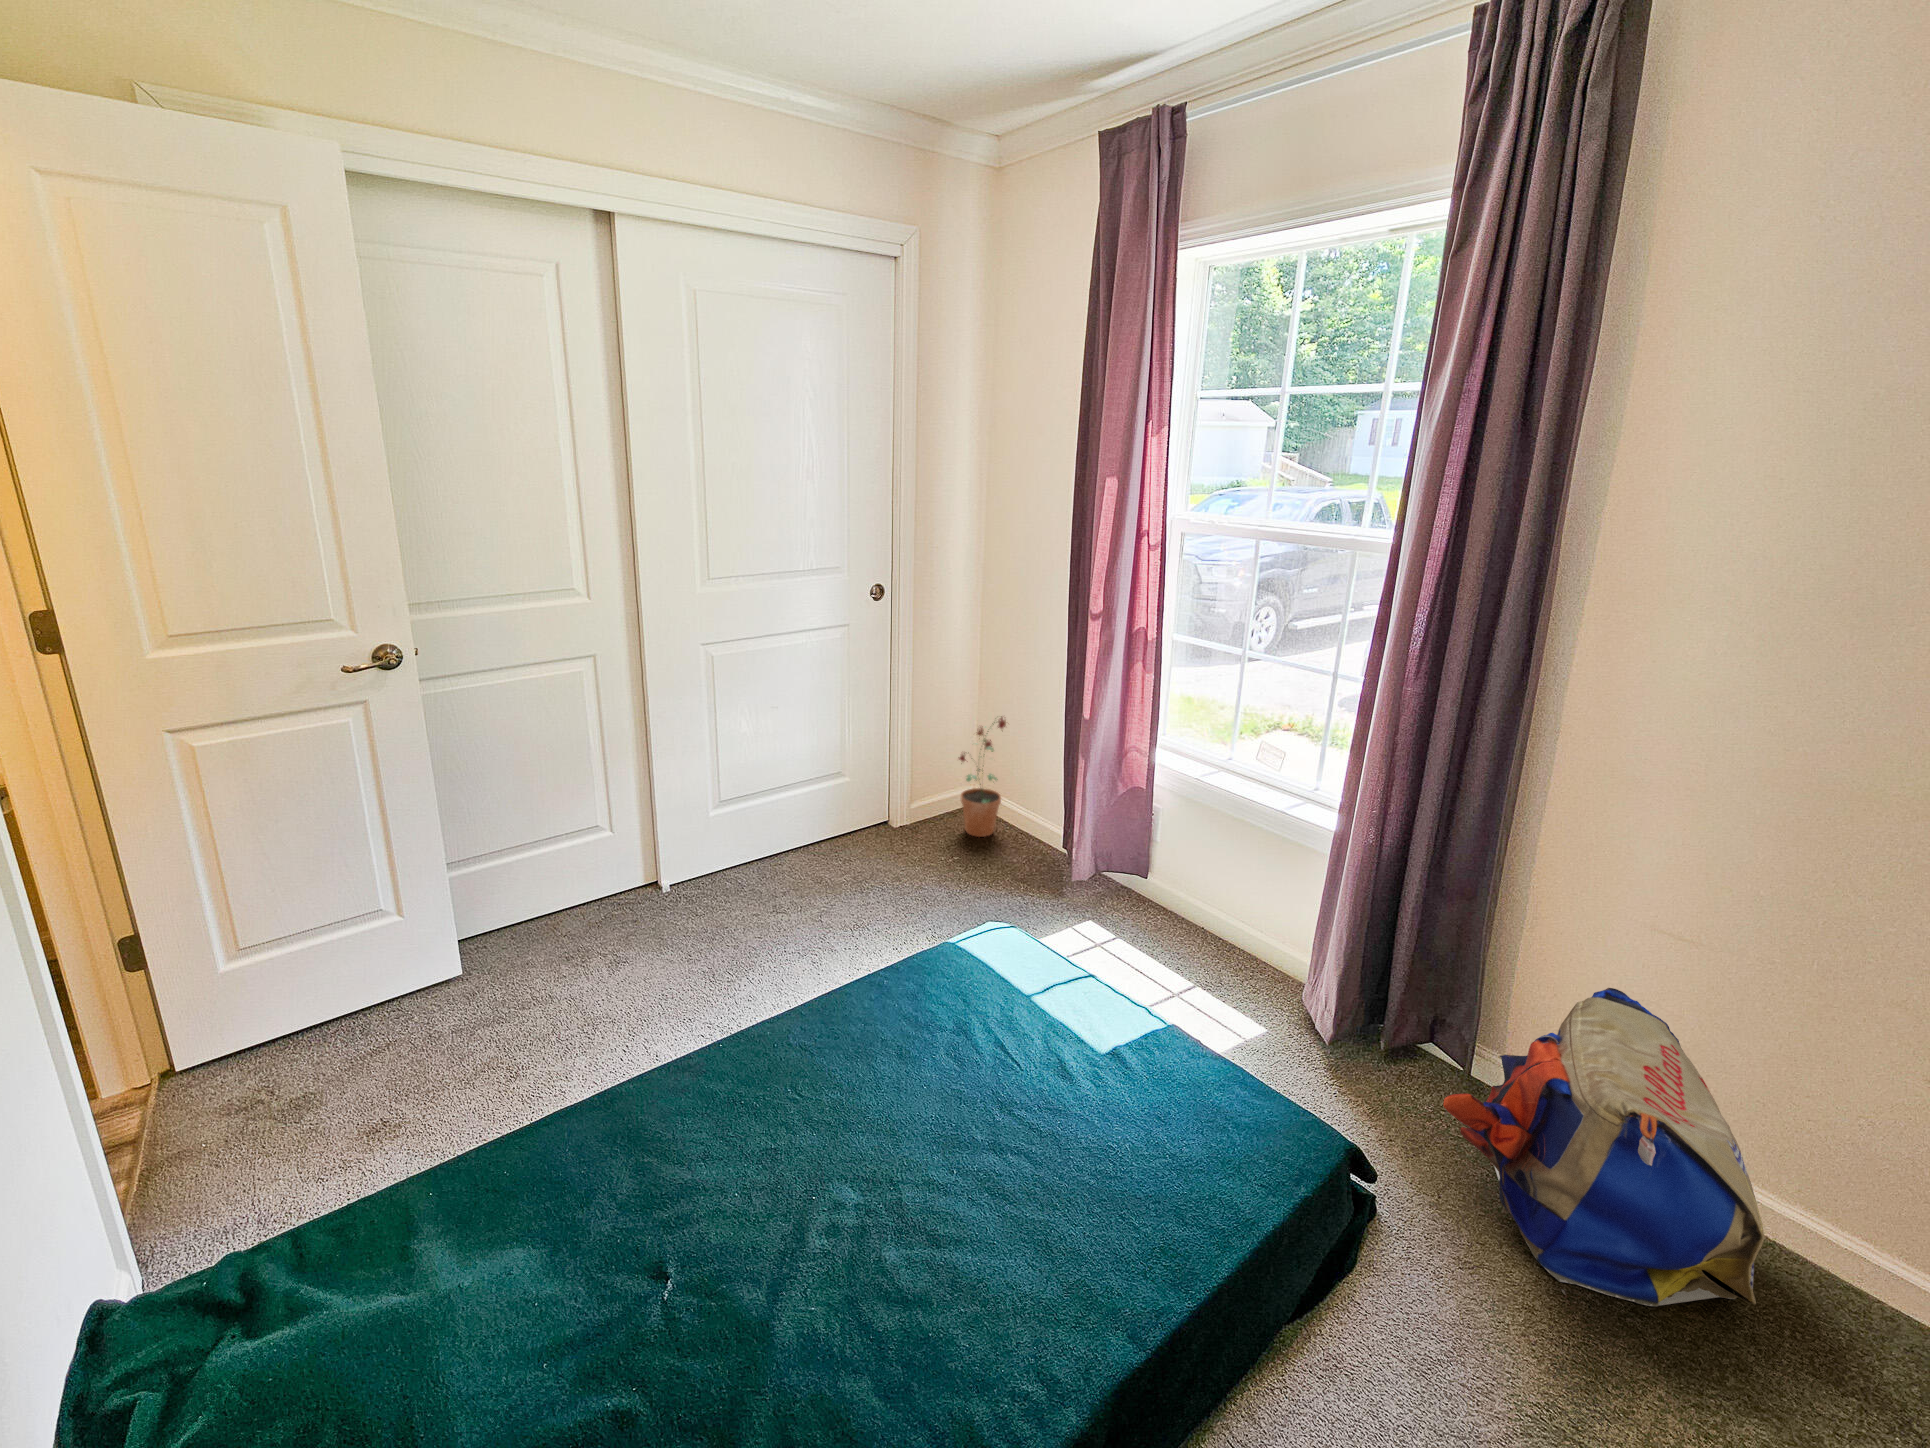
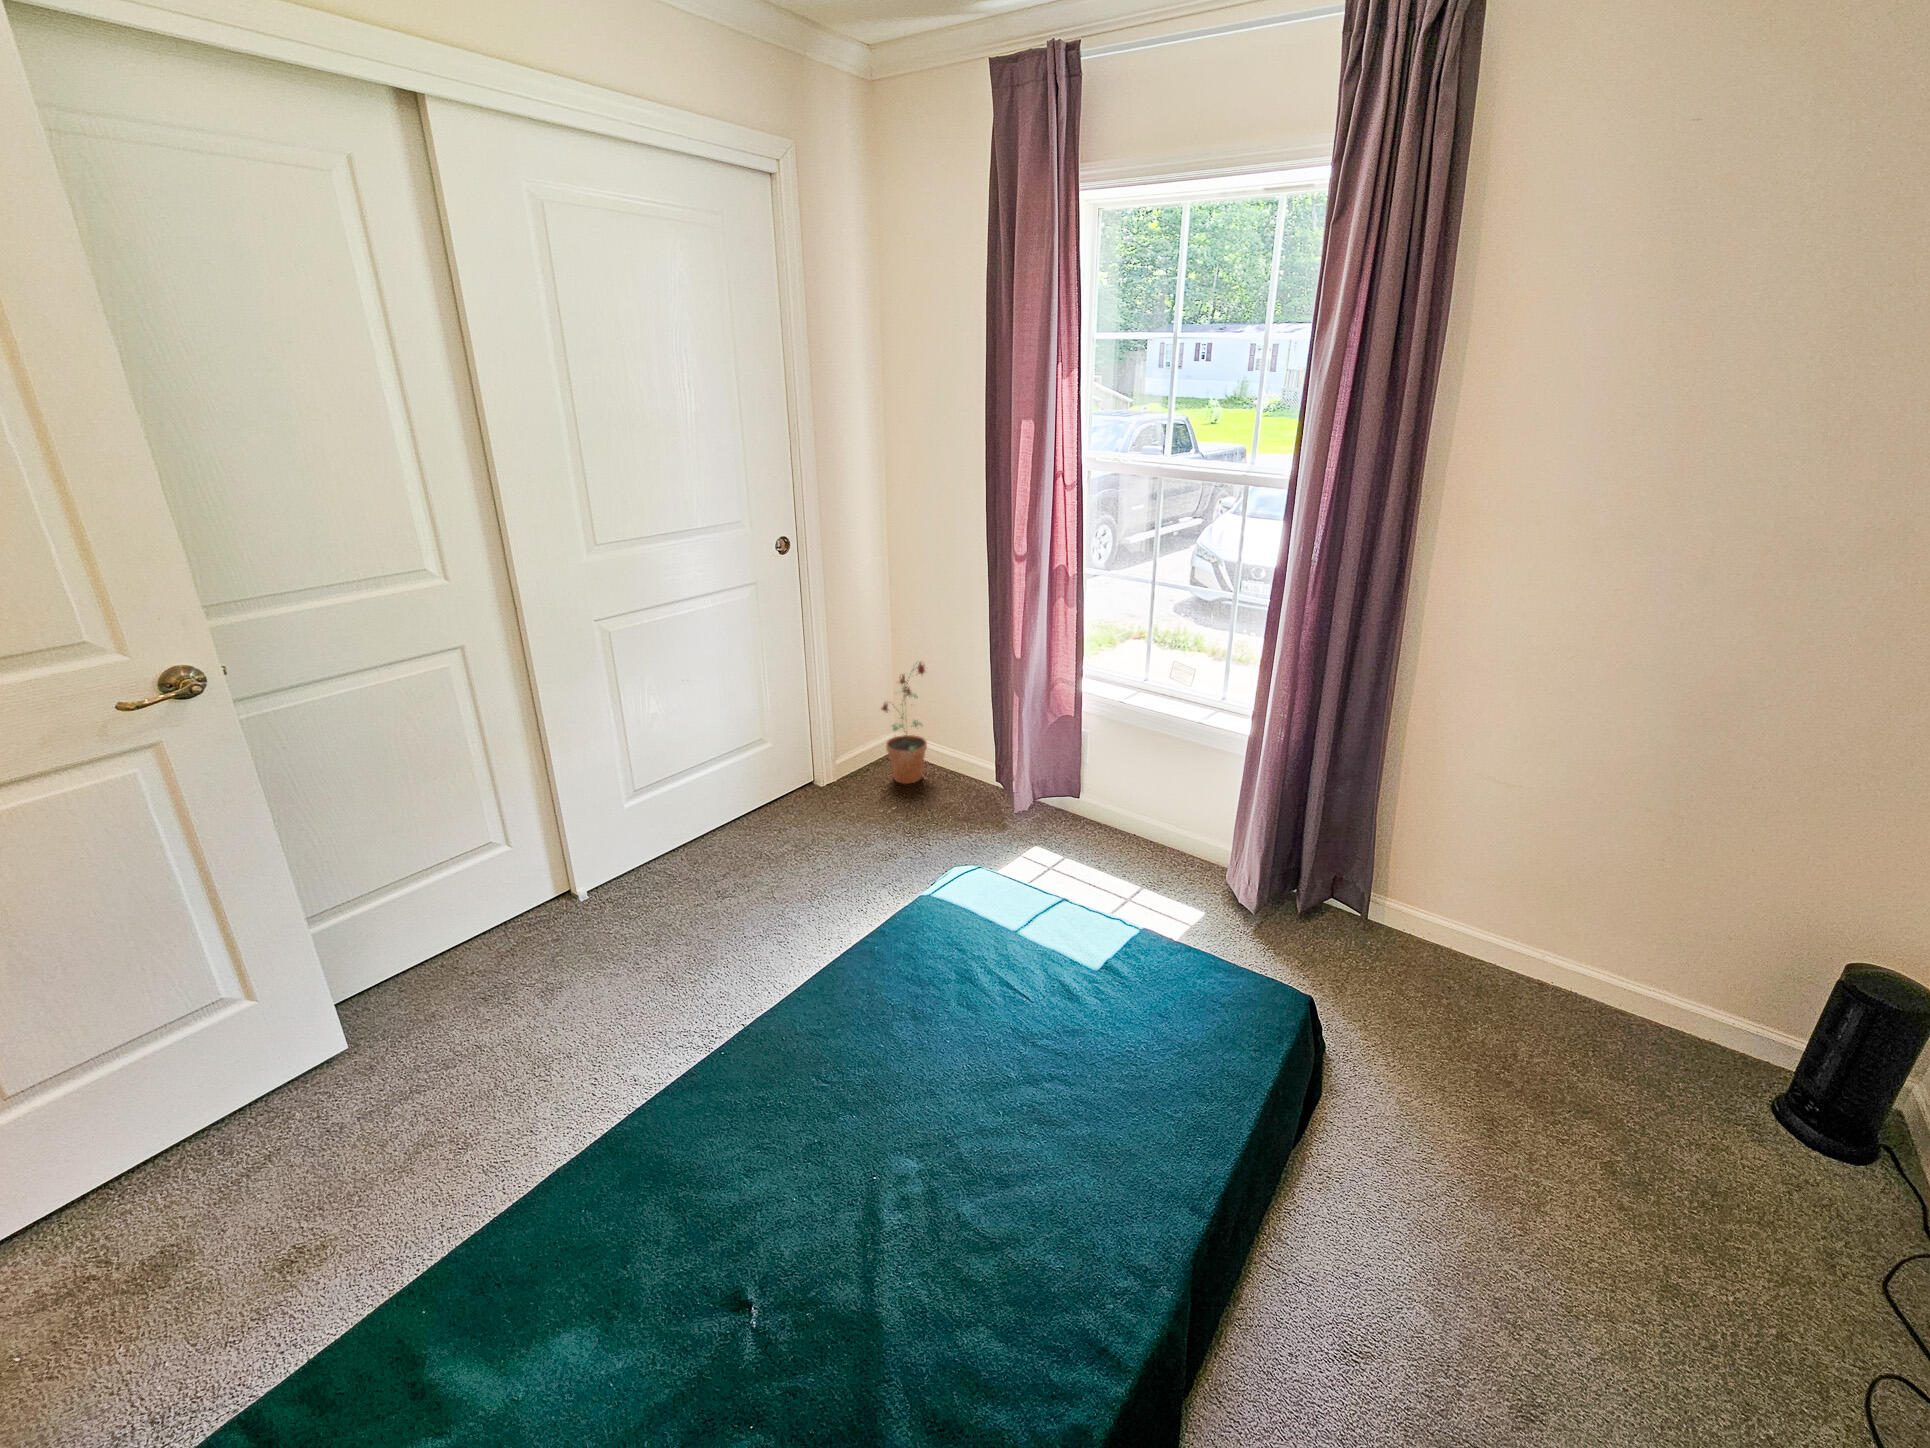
backpack: present [1443,988,1765,1306] -> none [1370,832,1586,1071]

